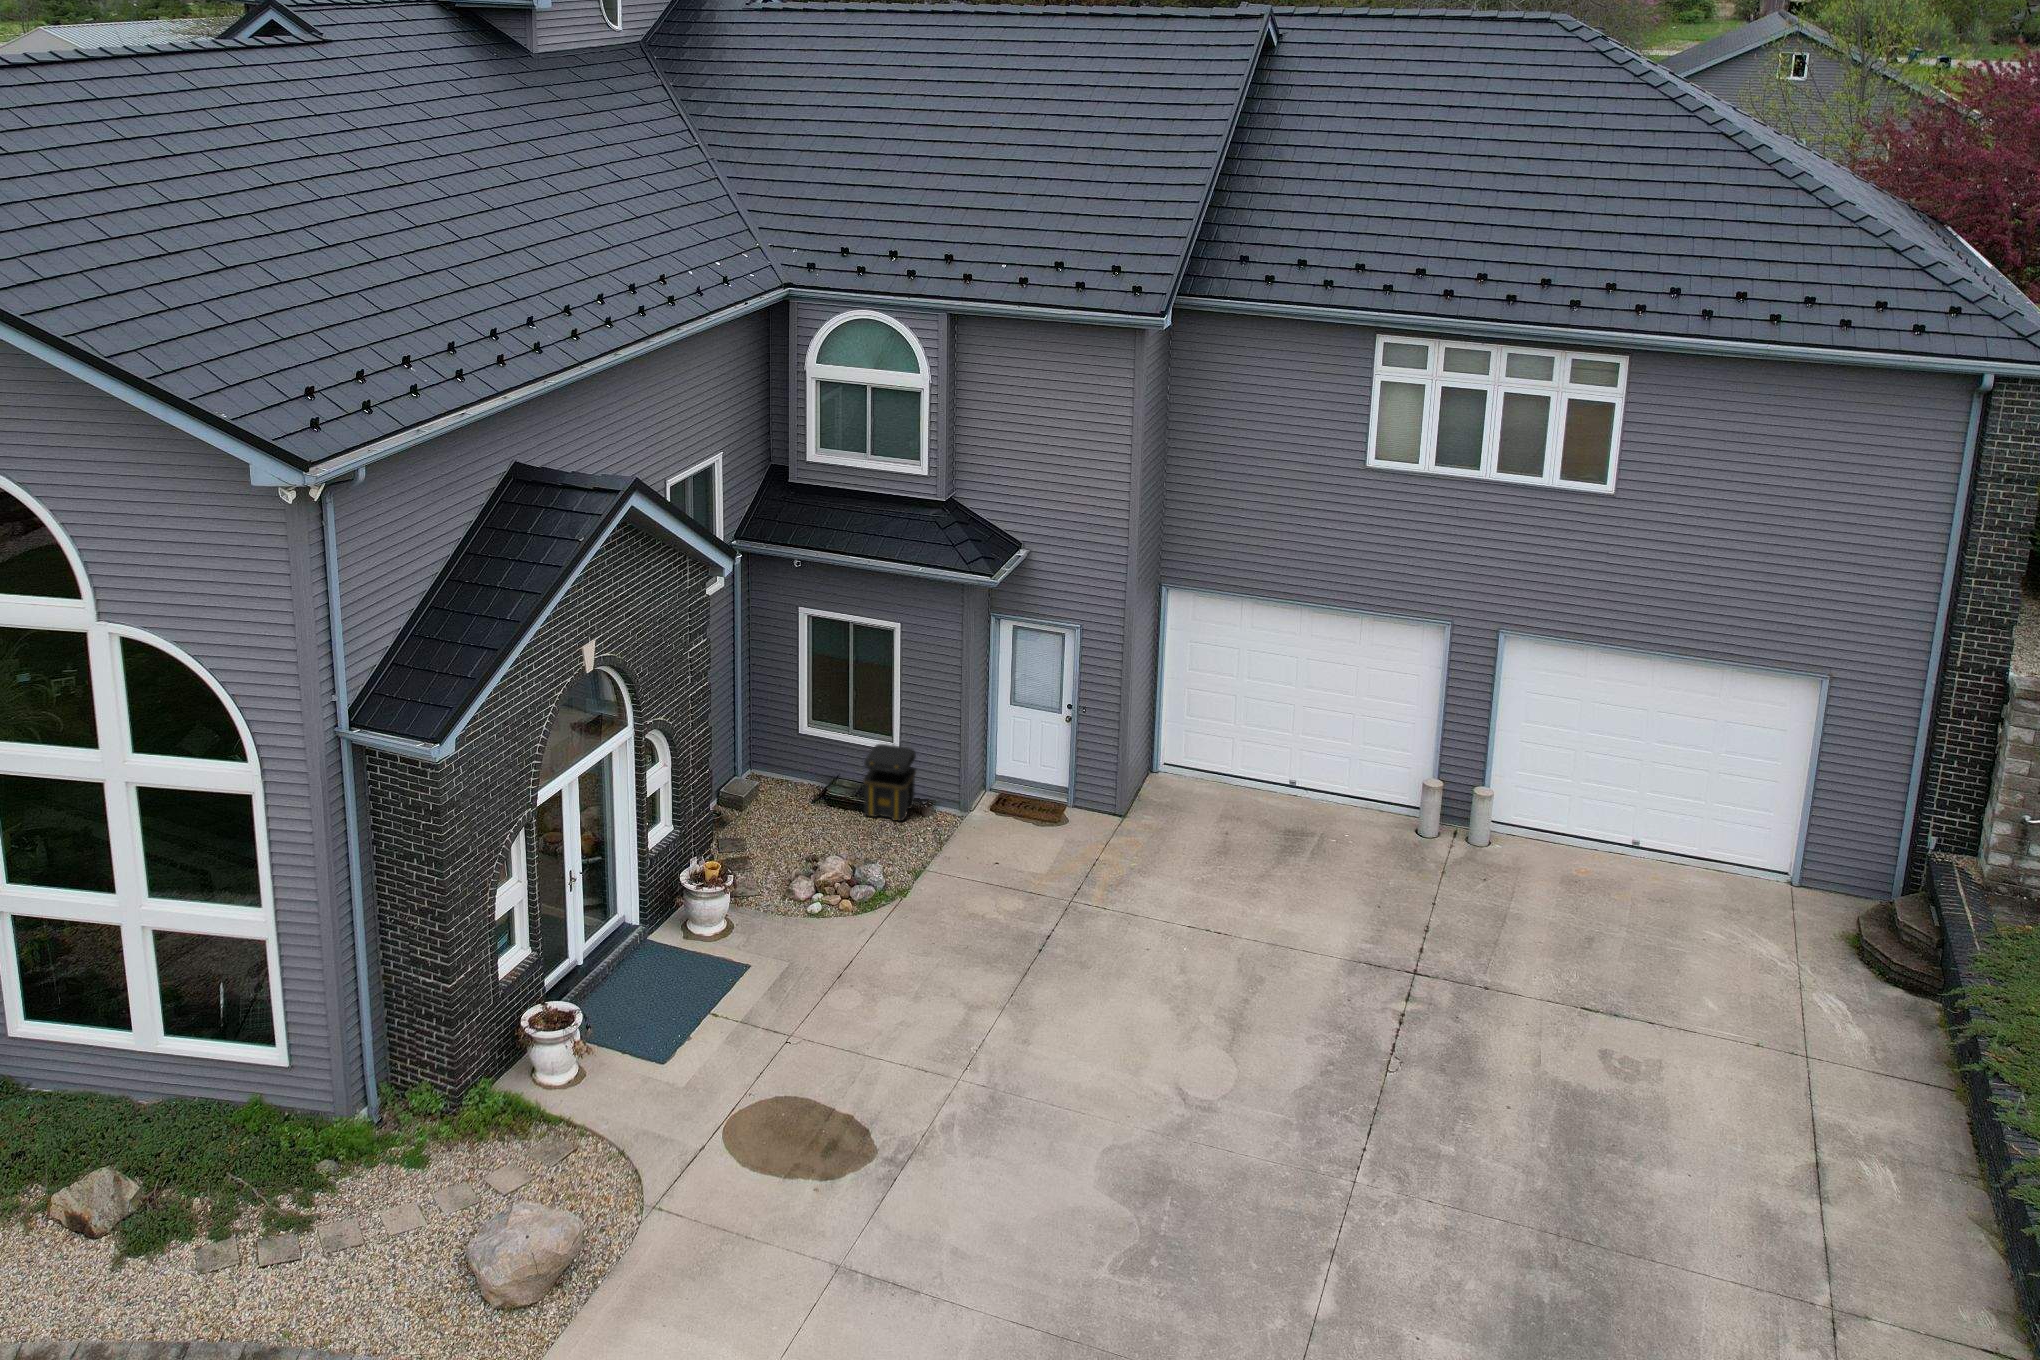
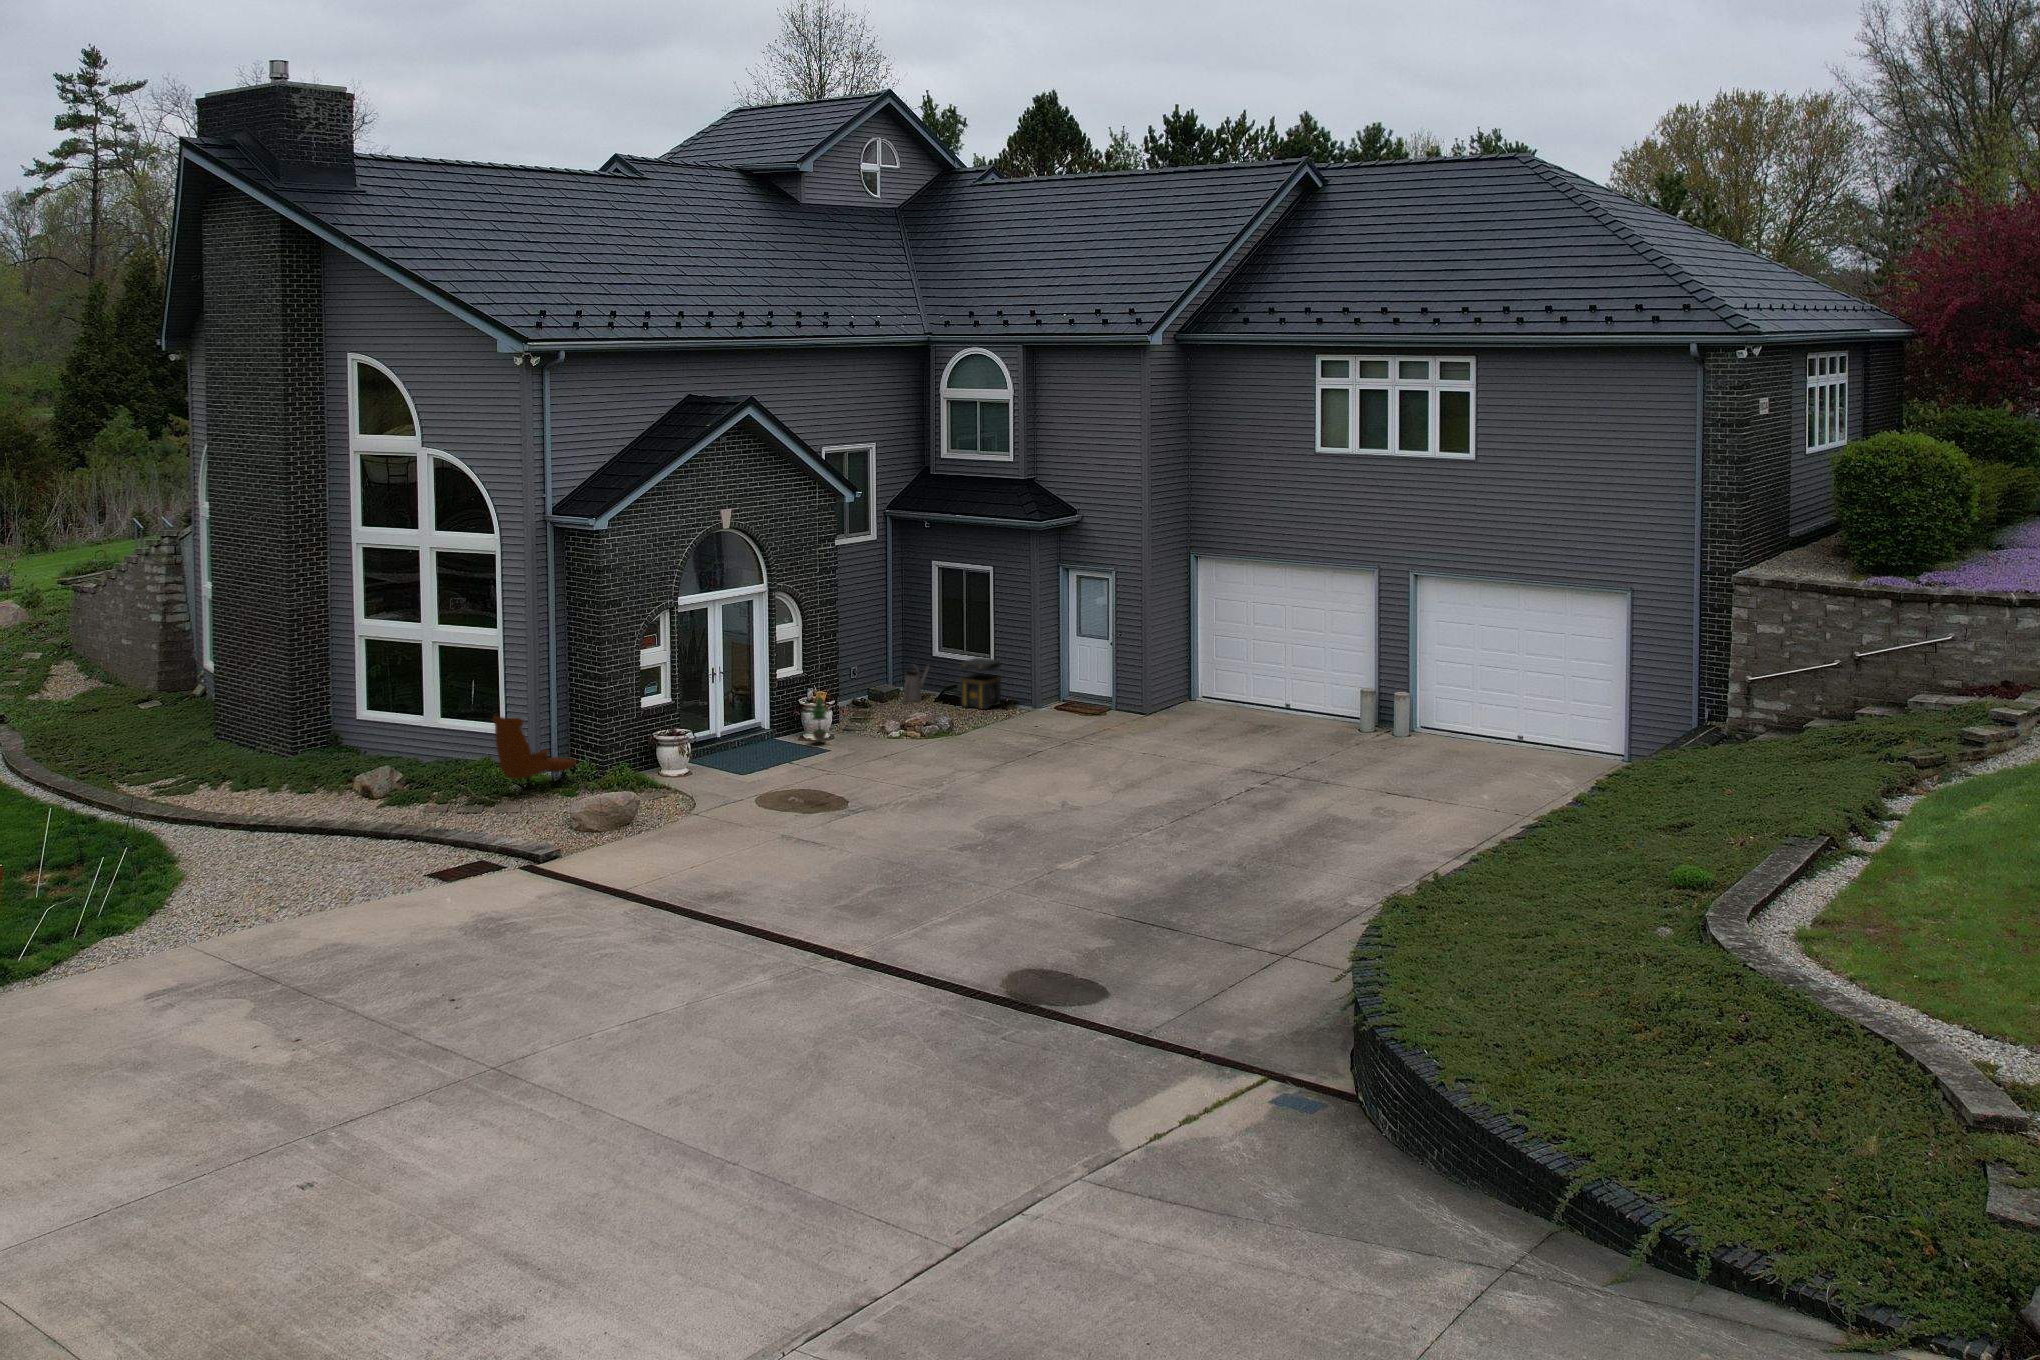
watering can: none [775,748,802,810] -> present [904,666,929,702]
potted tree: none [717,883,744,949] -> present [812,696,827,742]
lounge chair: none [297,1096,428,1226] -> present [493,715,577,797]

